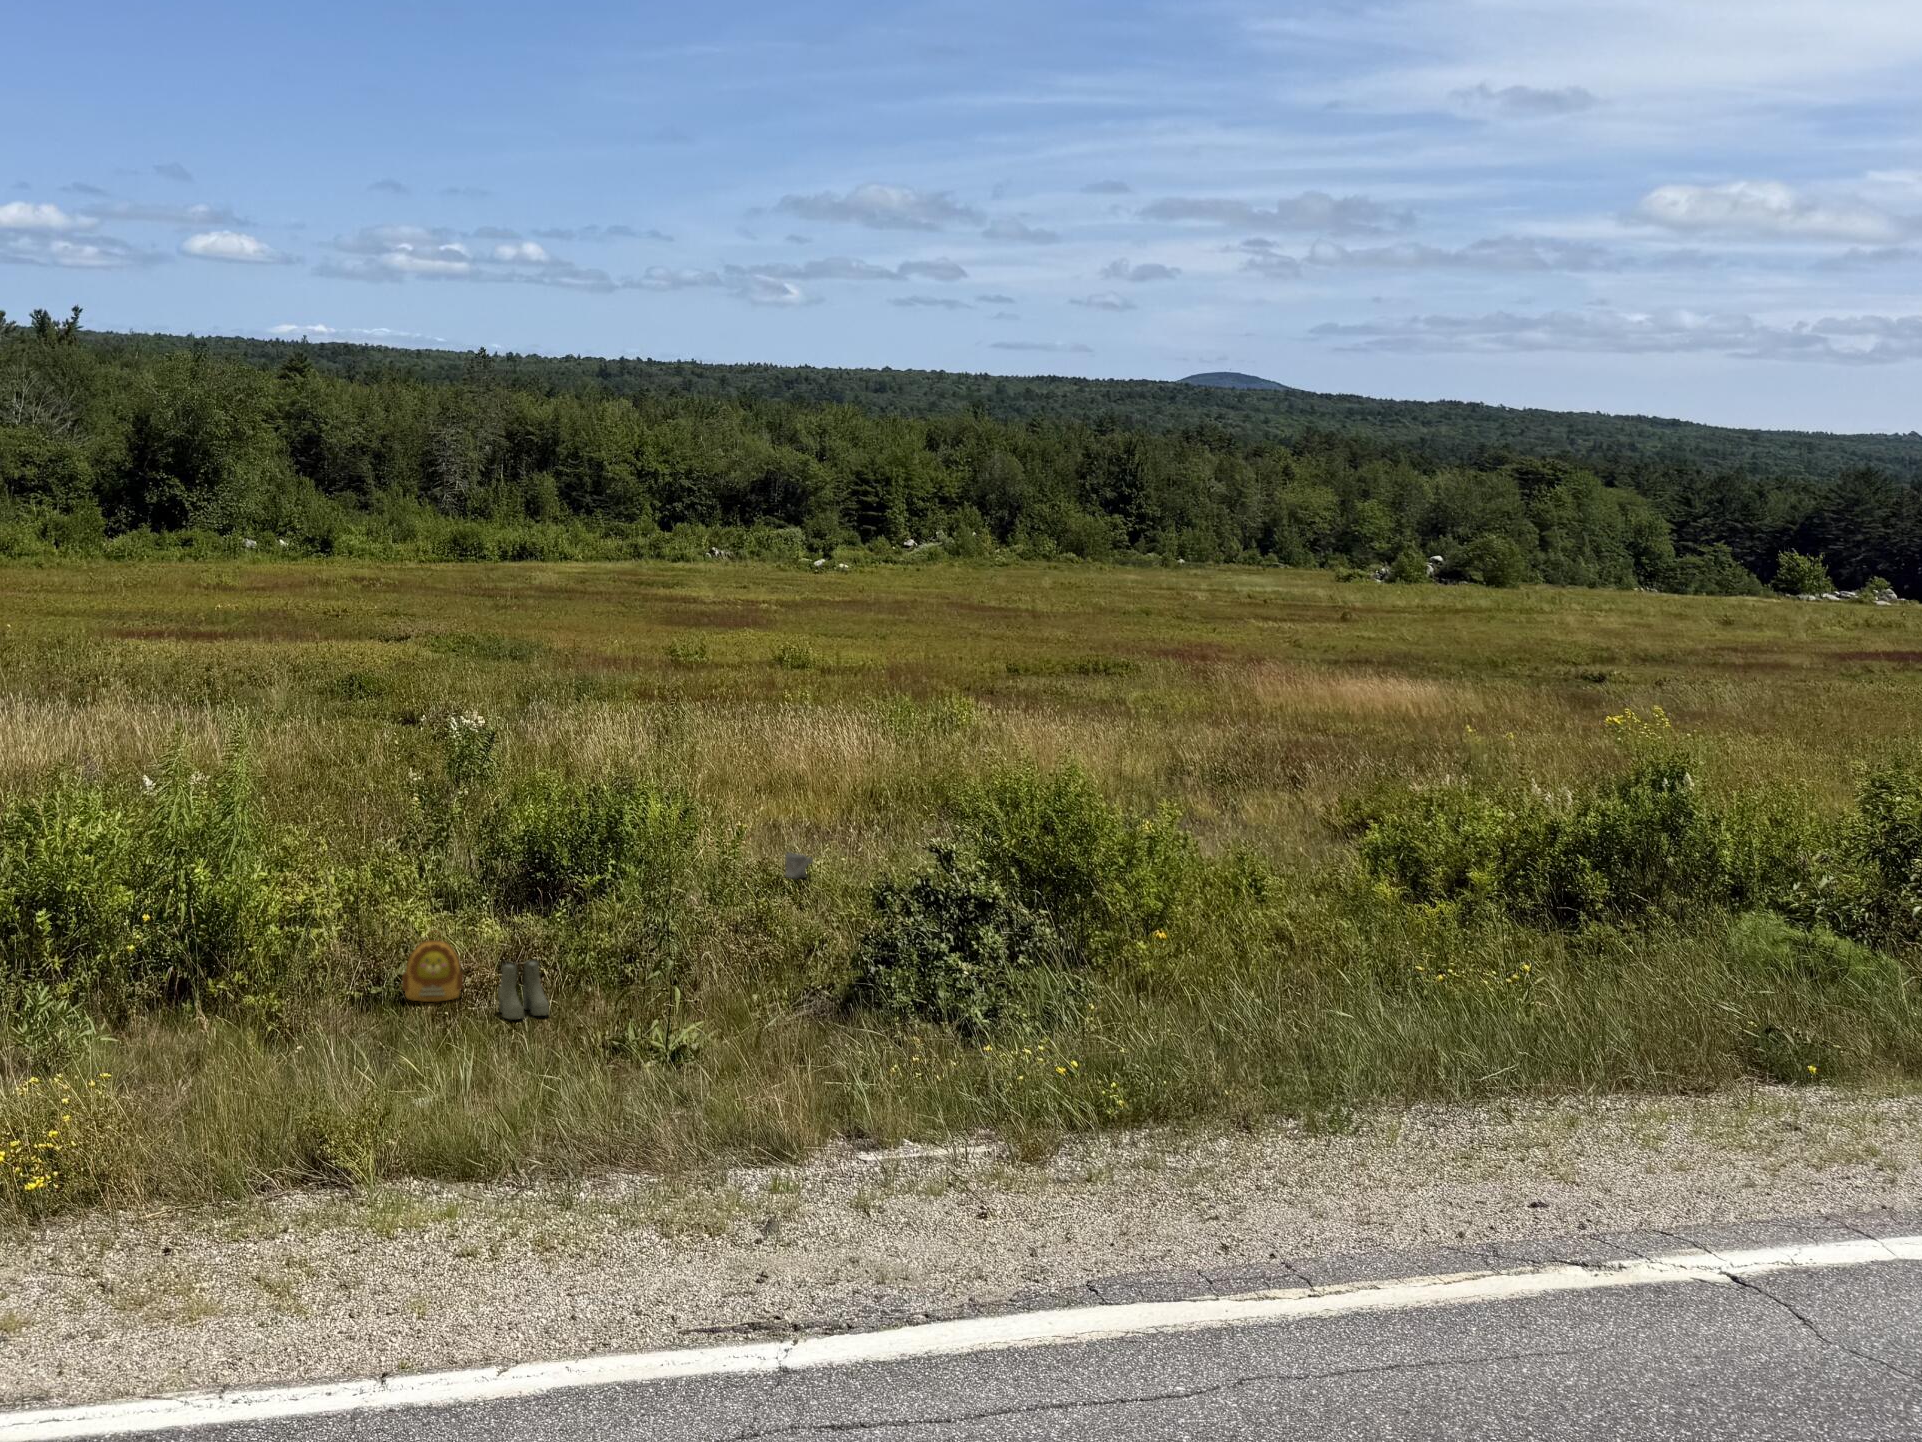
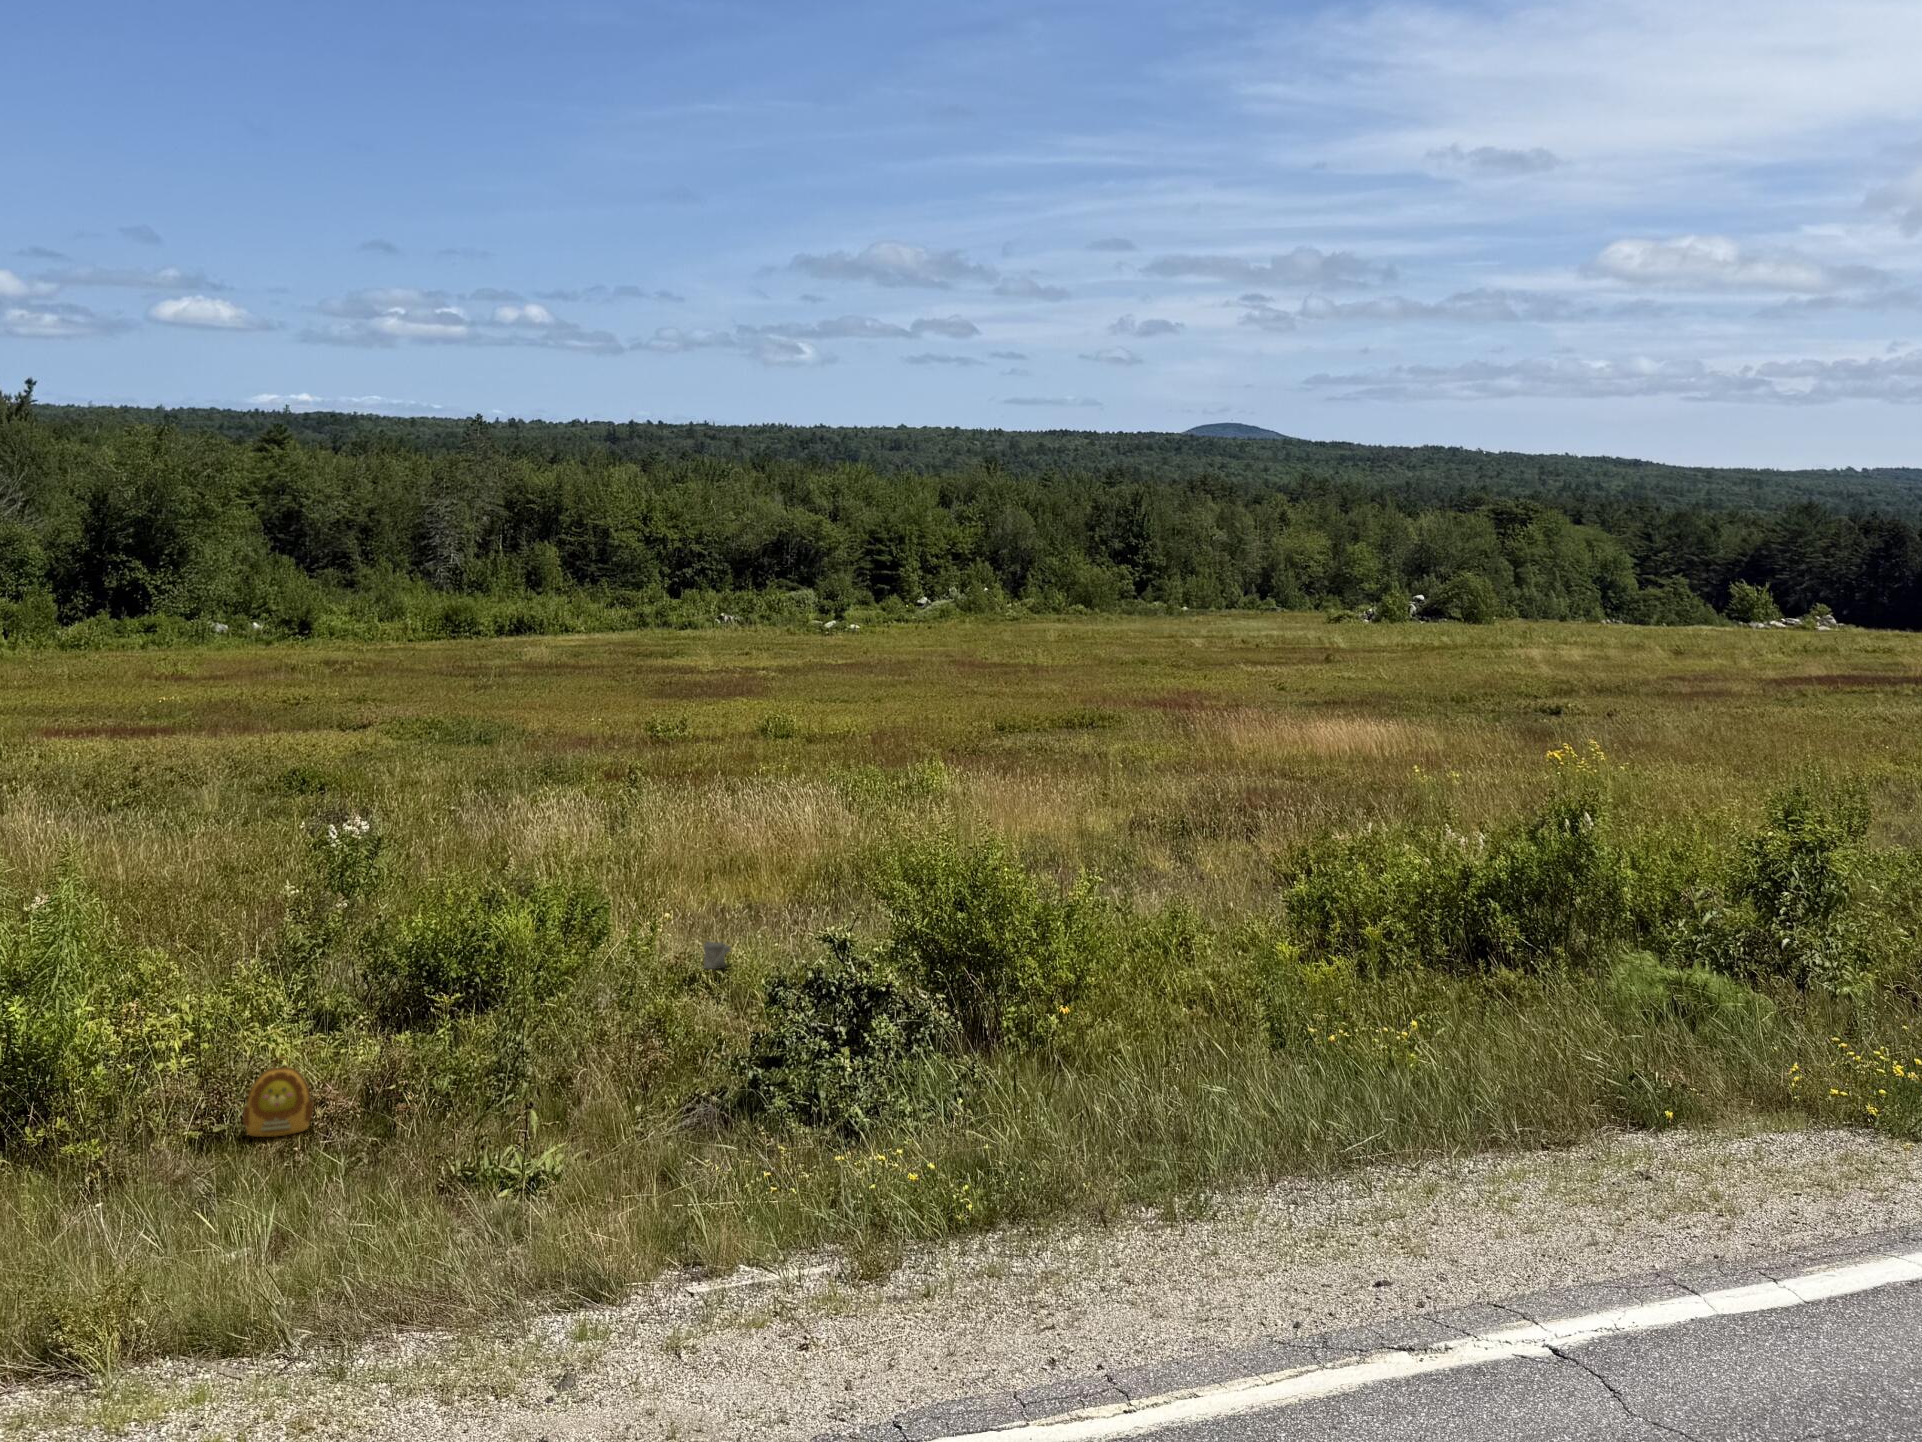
boots: present [498,960,549,1020] -> none [348,1082,404,1151]

